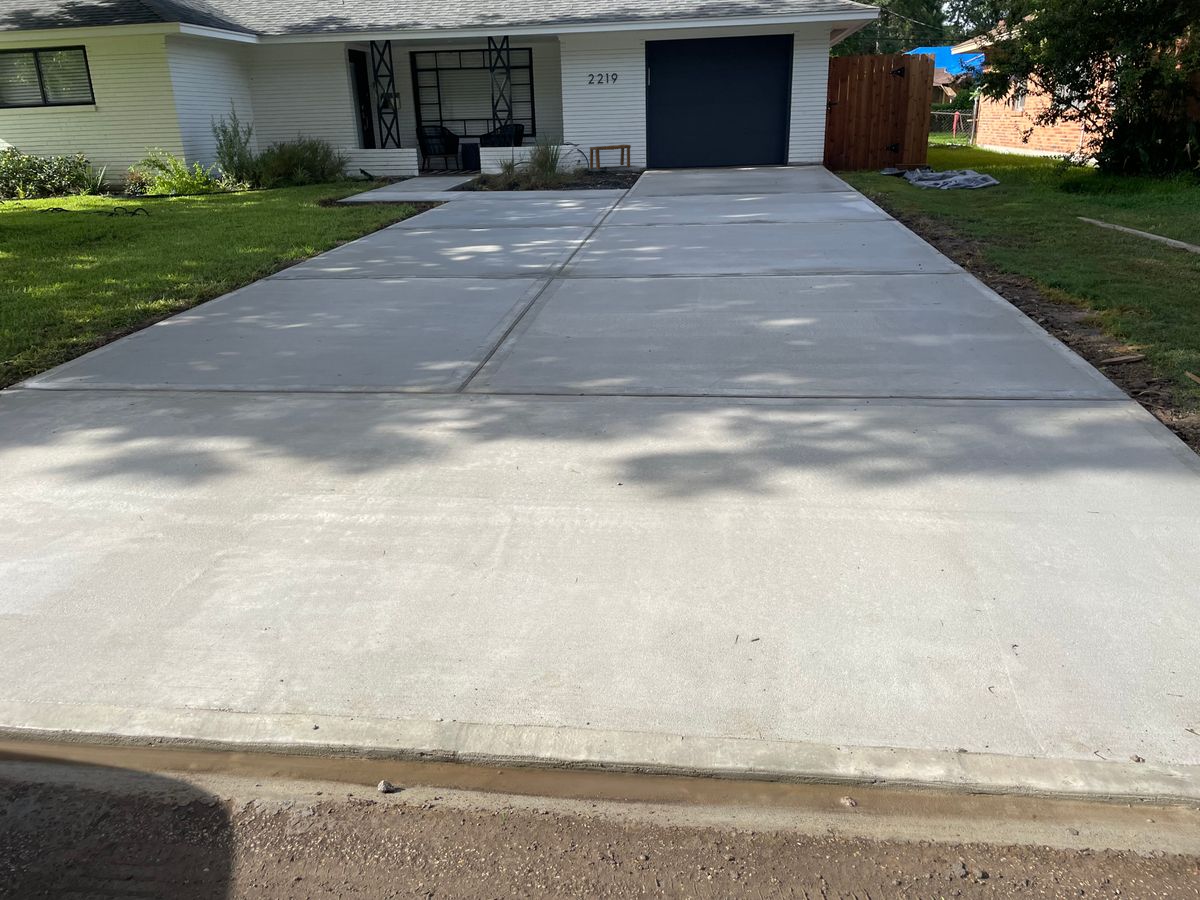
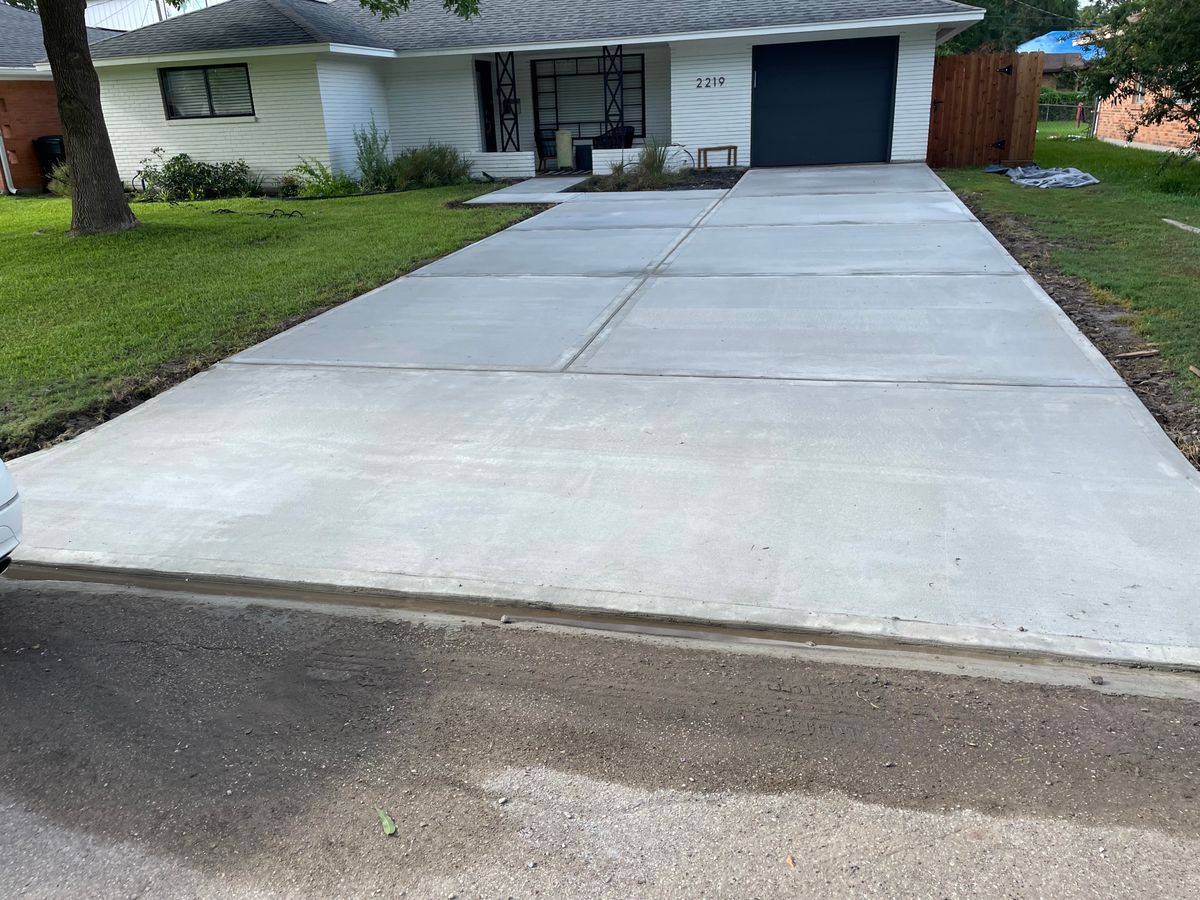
trash can: none [439,125,458,167] -> present [556,129,573,169]

